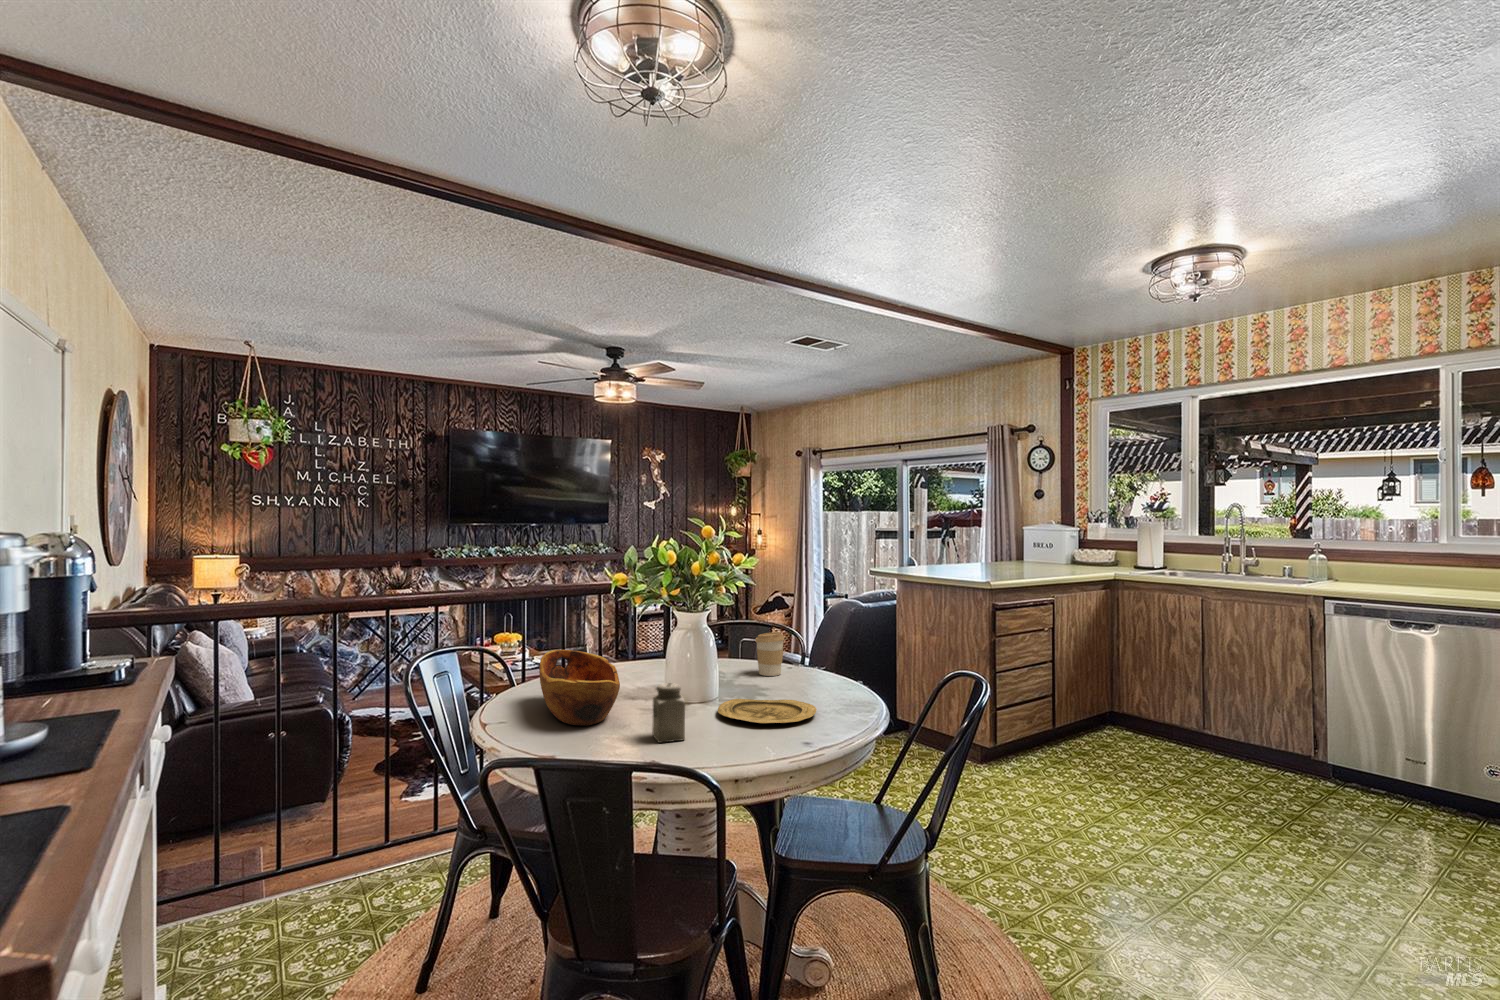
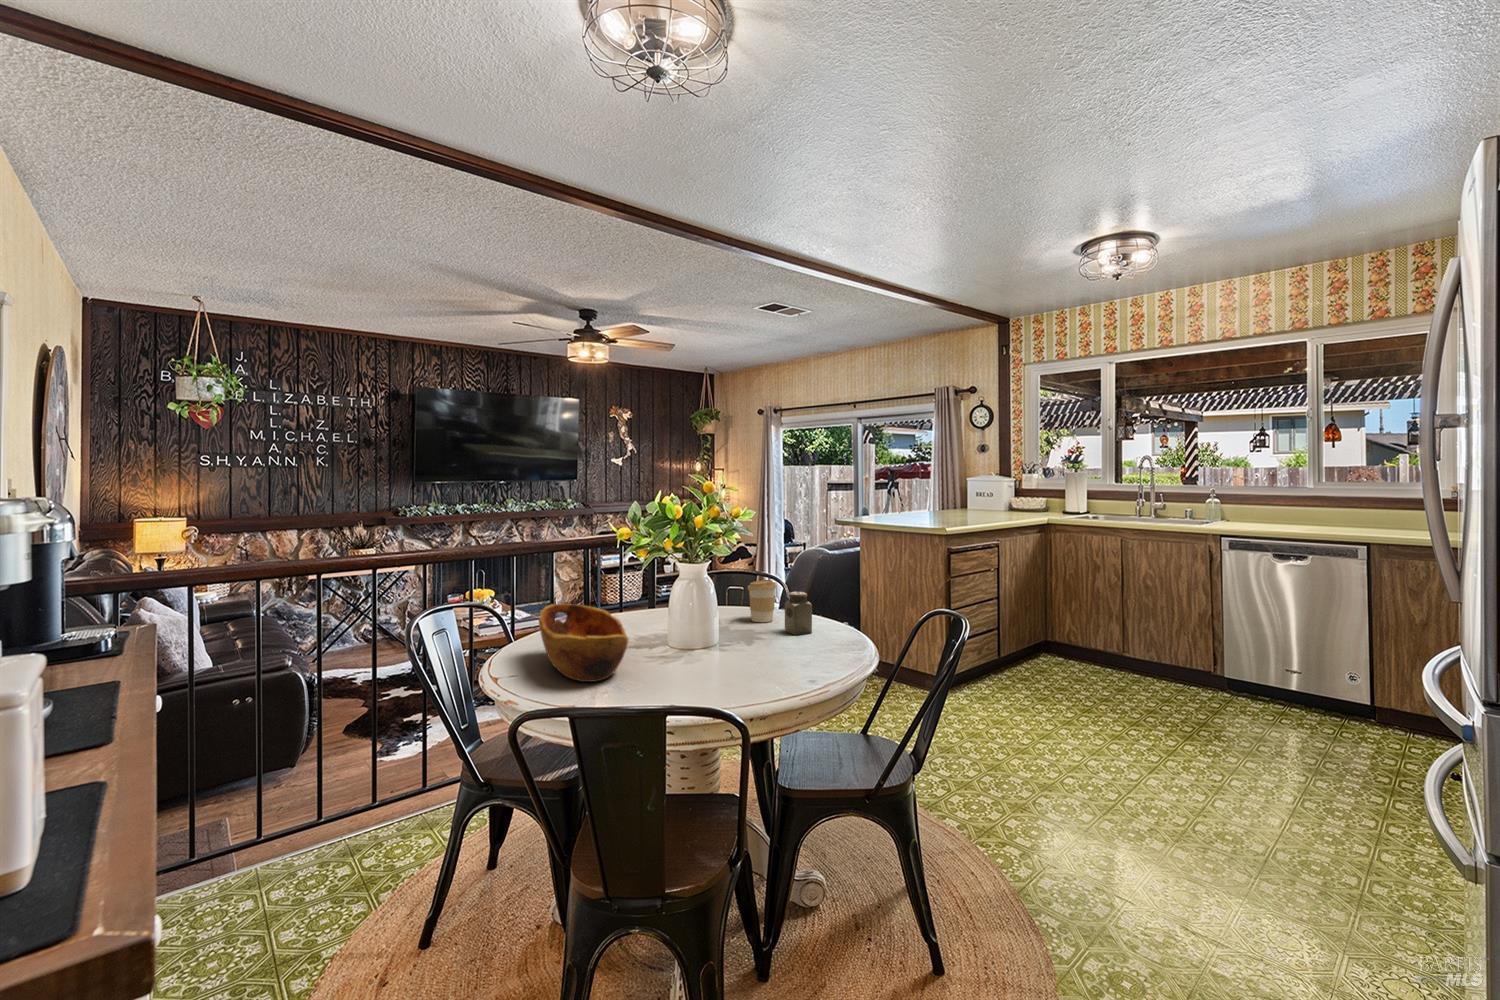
salt shaker: present [652,683,685,743] -> present [785,592,812,635]
plate: present [718,699,817,723] -> none [727,646,826,672]

